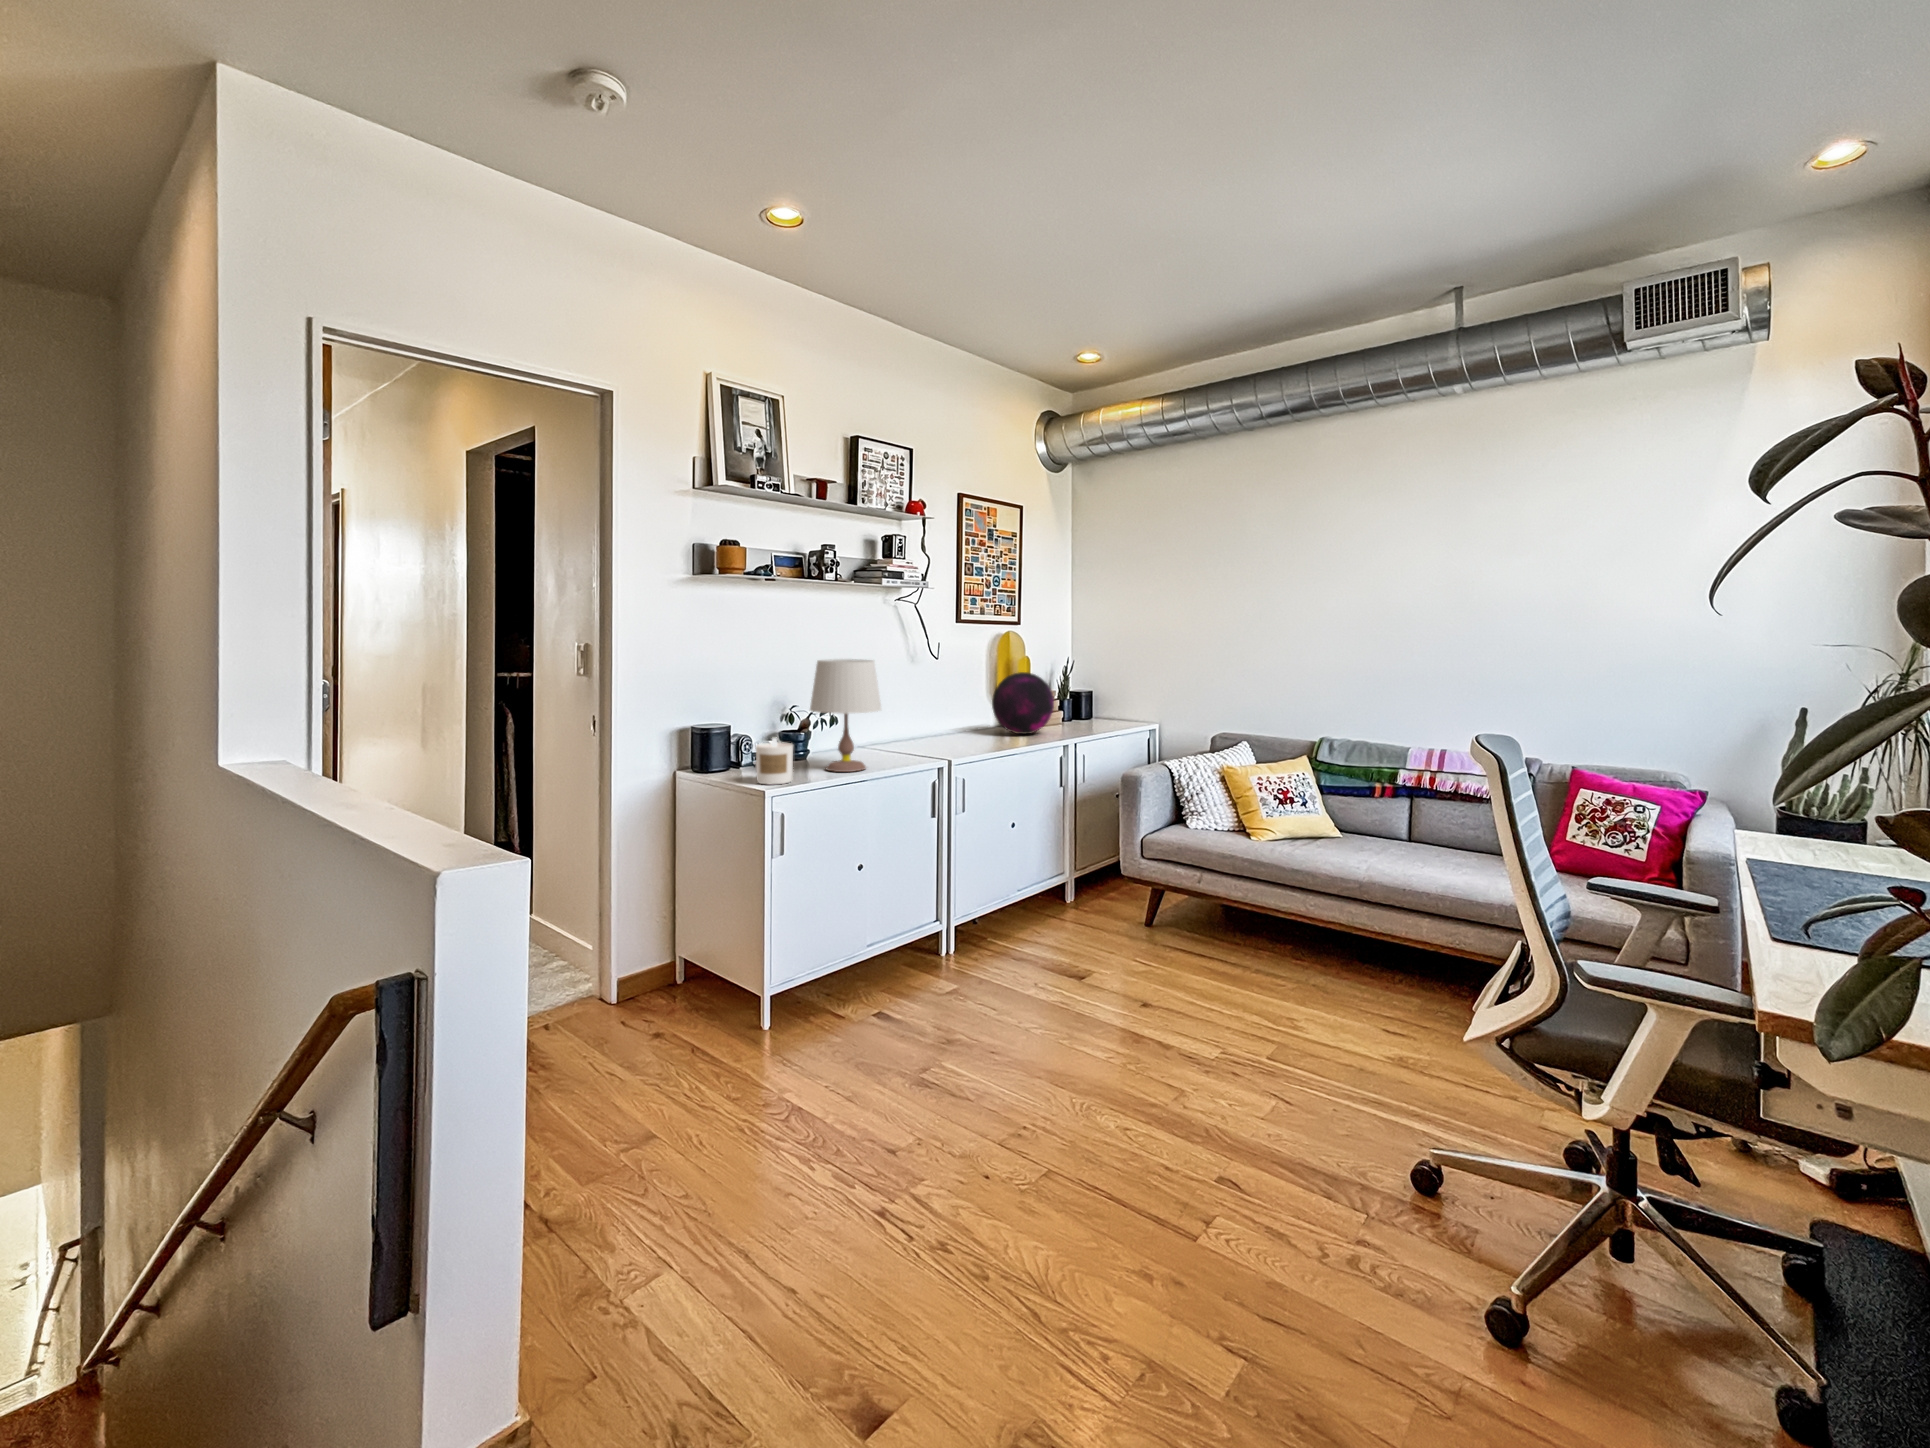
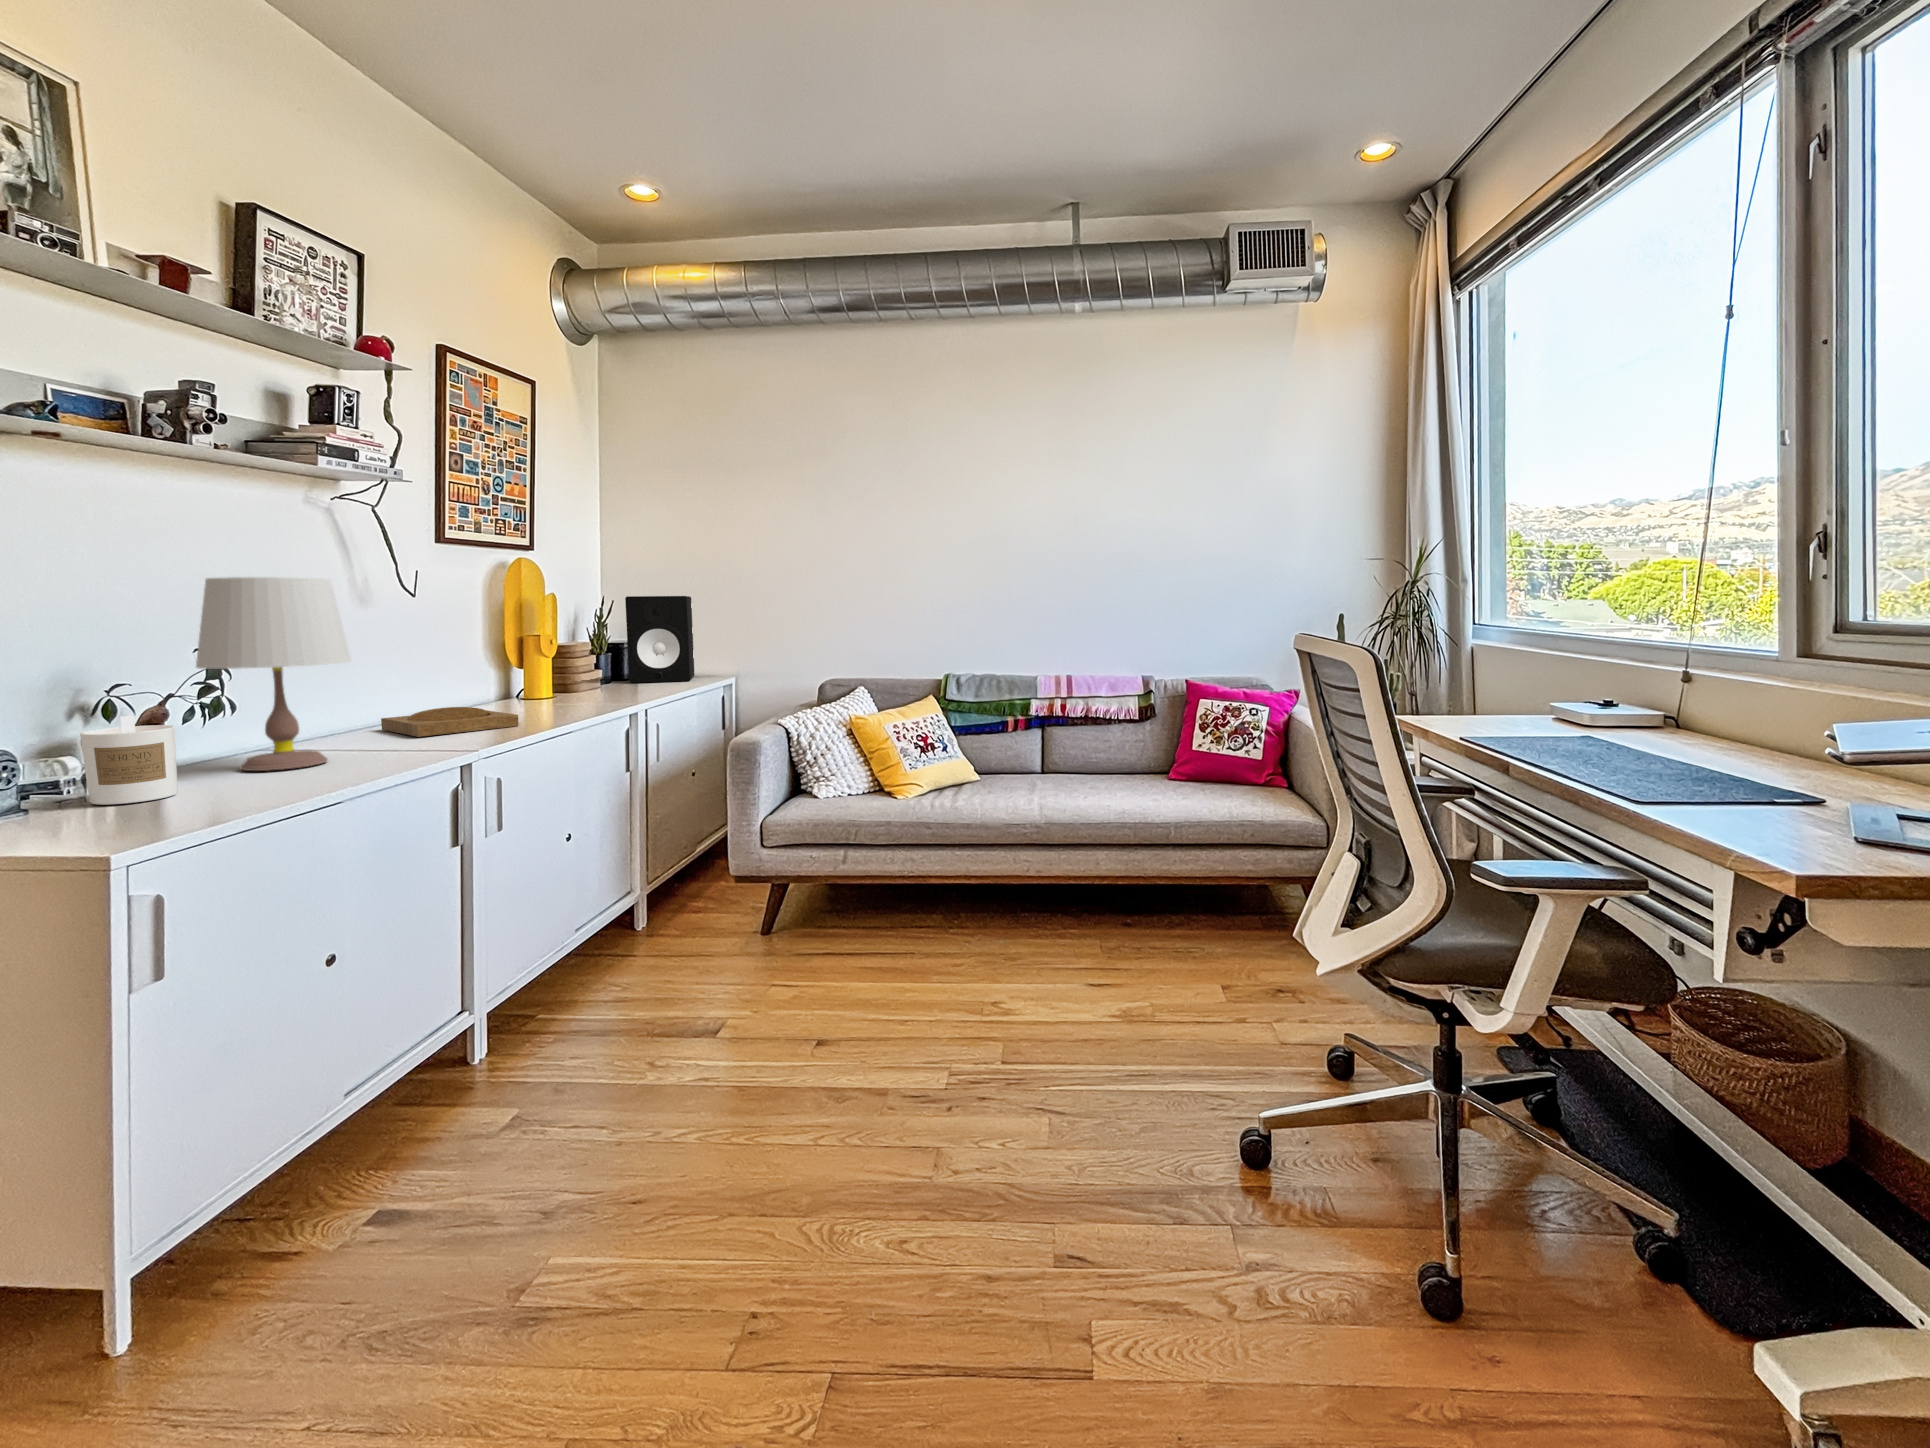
speaker: none [1078,656,1130,723] -> present [625,596,695,683]
decorative orb: present [992,672,1054,734] -> none [510,613,609,701]
tray: none [908,737,979,756] -> present [381,707,519,737]

